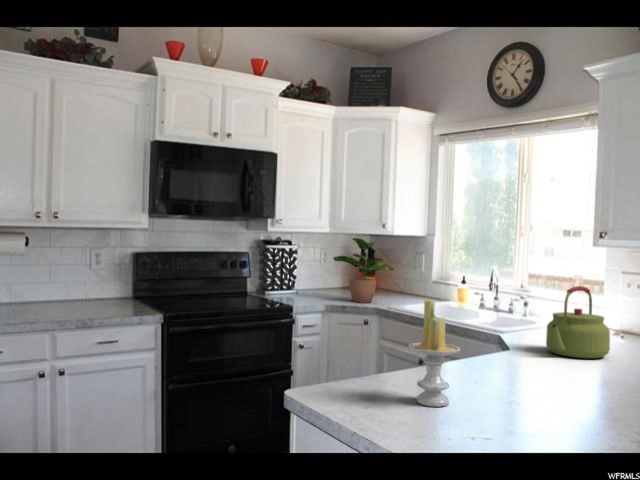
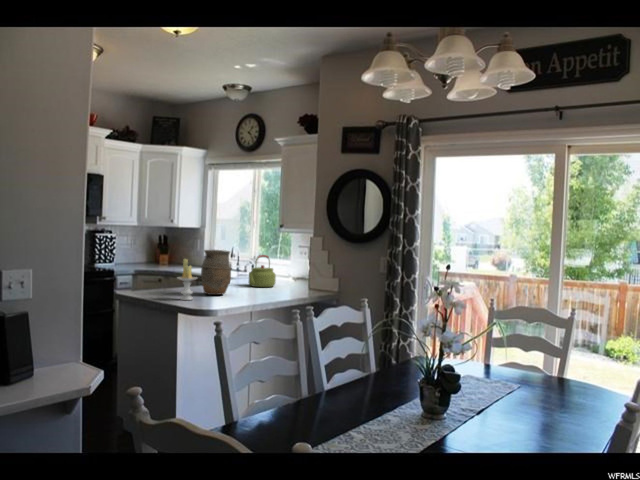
potted plant: present [333,238,394,303] -> none [140,230,180,269]
vase: none [459,276,533,386] -> present [201,250,231,295]

